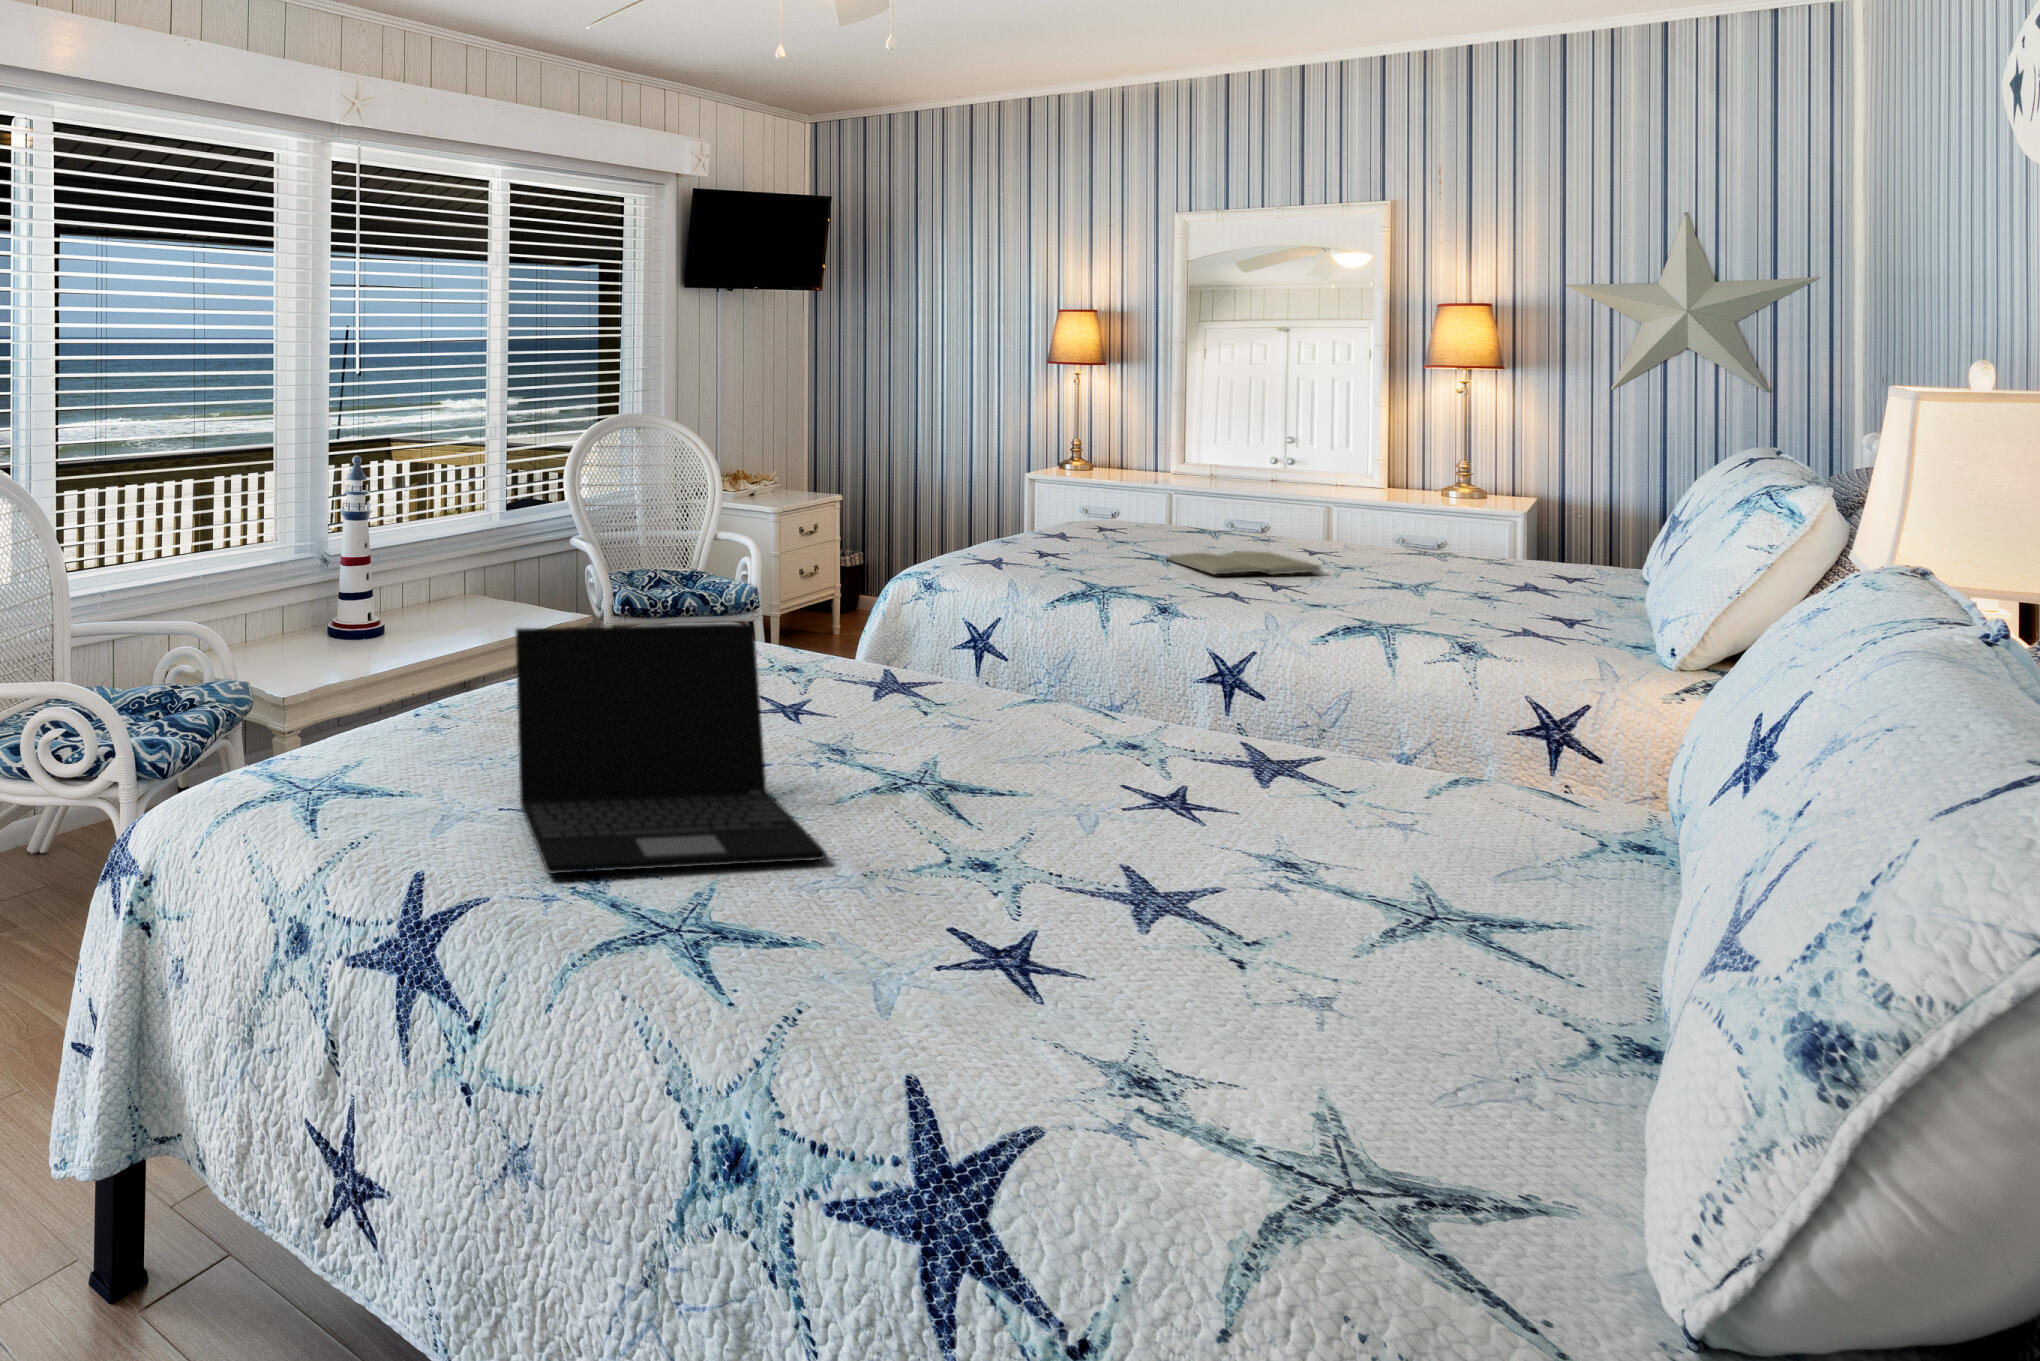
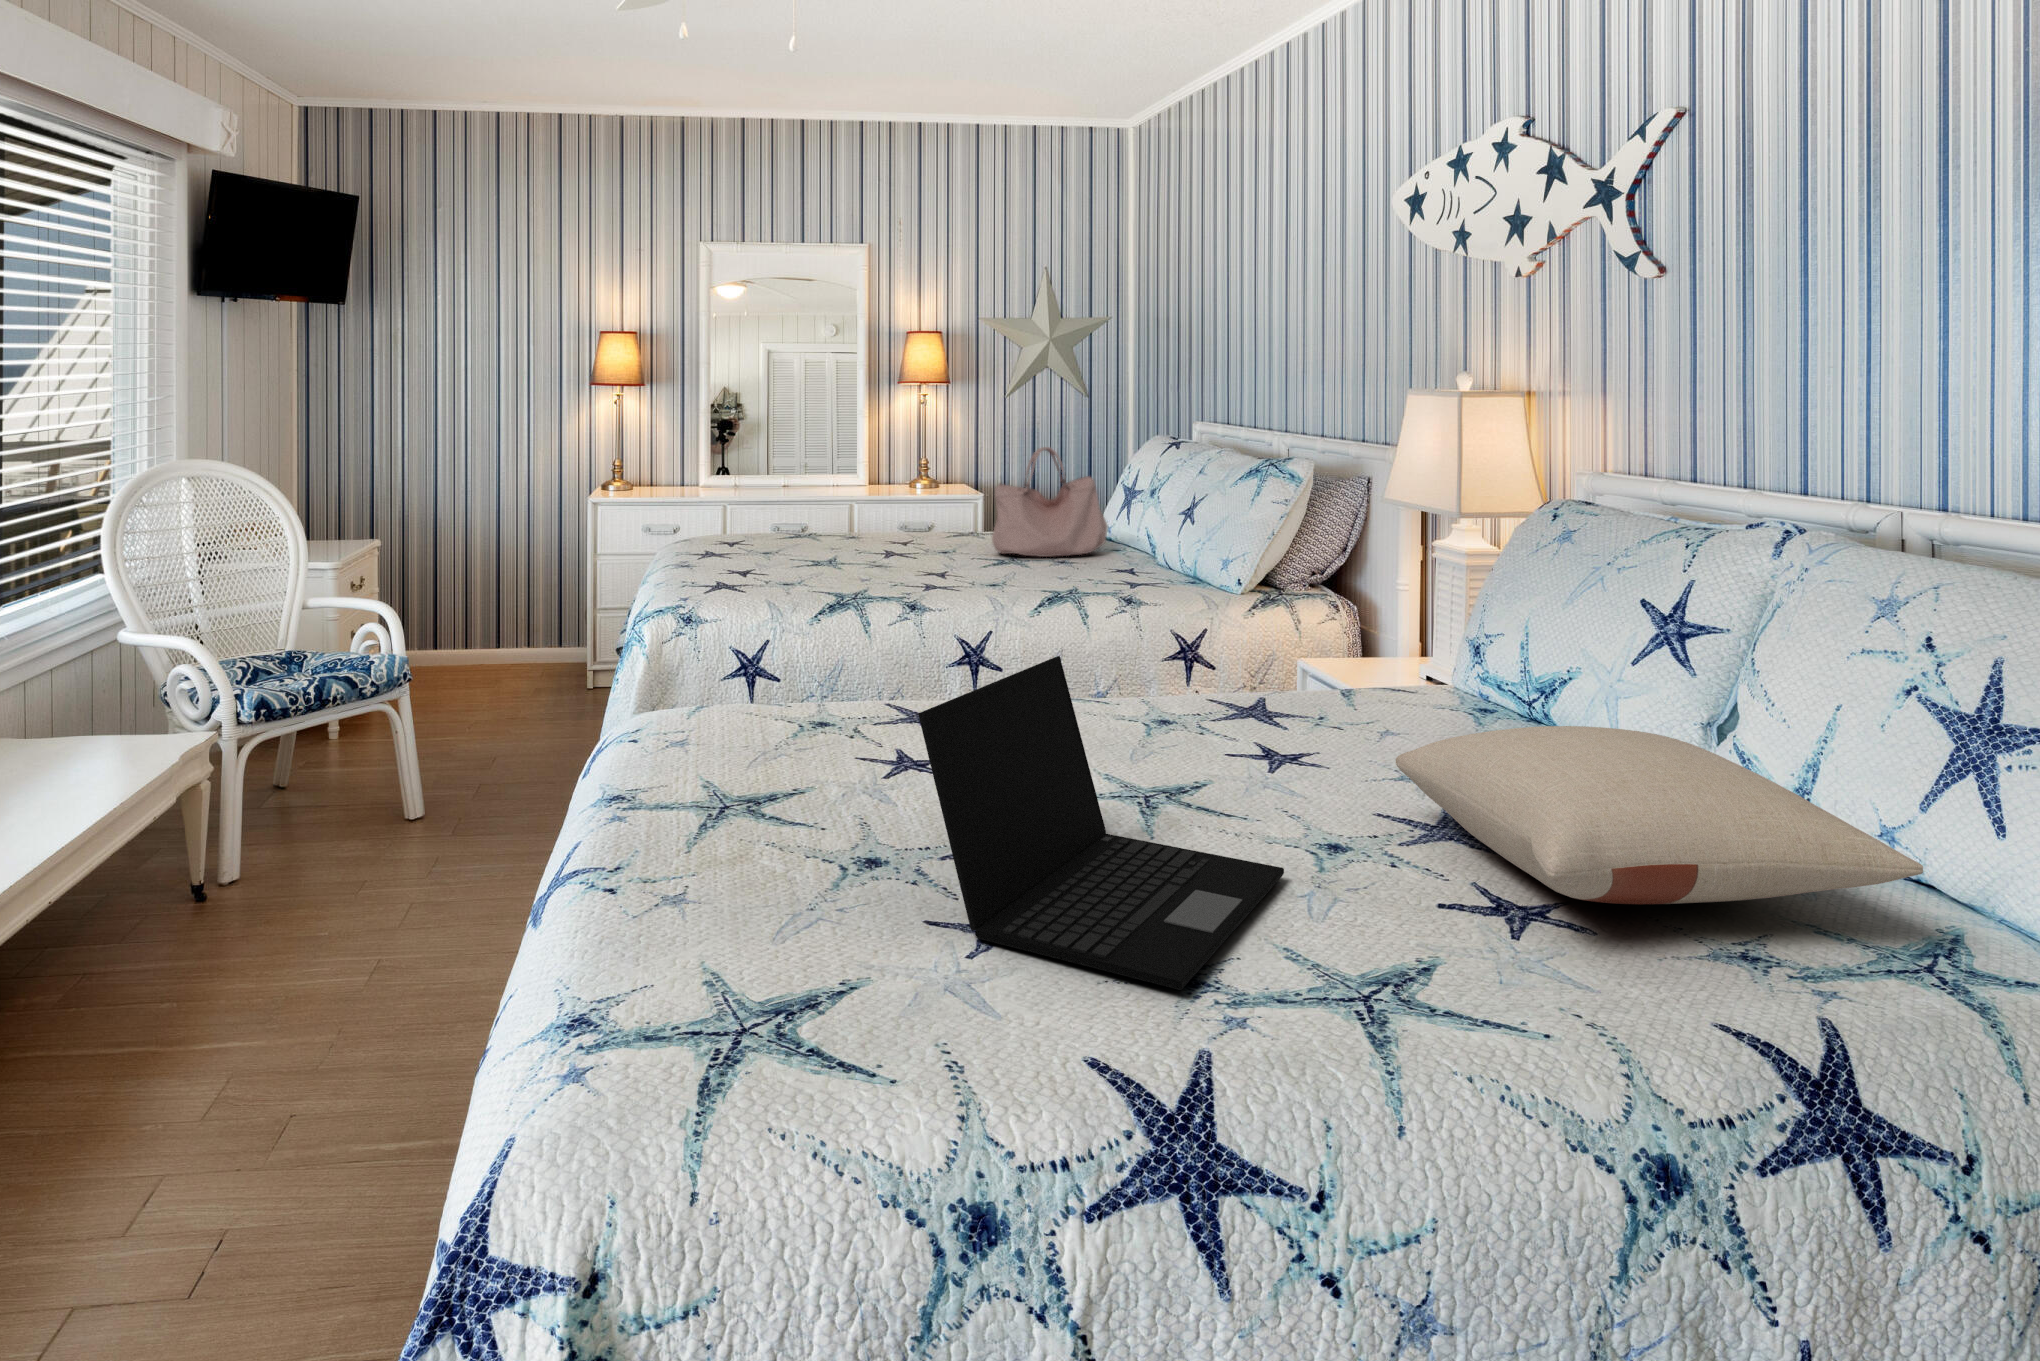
handbag: none [1390,451,1575,594] -> present [992,447,1108,557]
book: present [1168,551,1321,575] -> none [830,545,953,569]
pillow: none [886,790,1464,1064] -> present [1396,726,1923,904]

